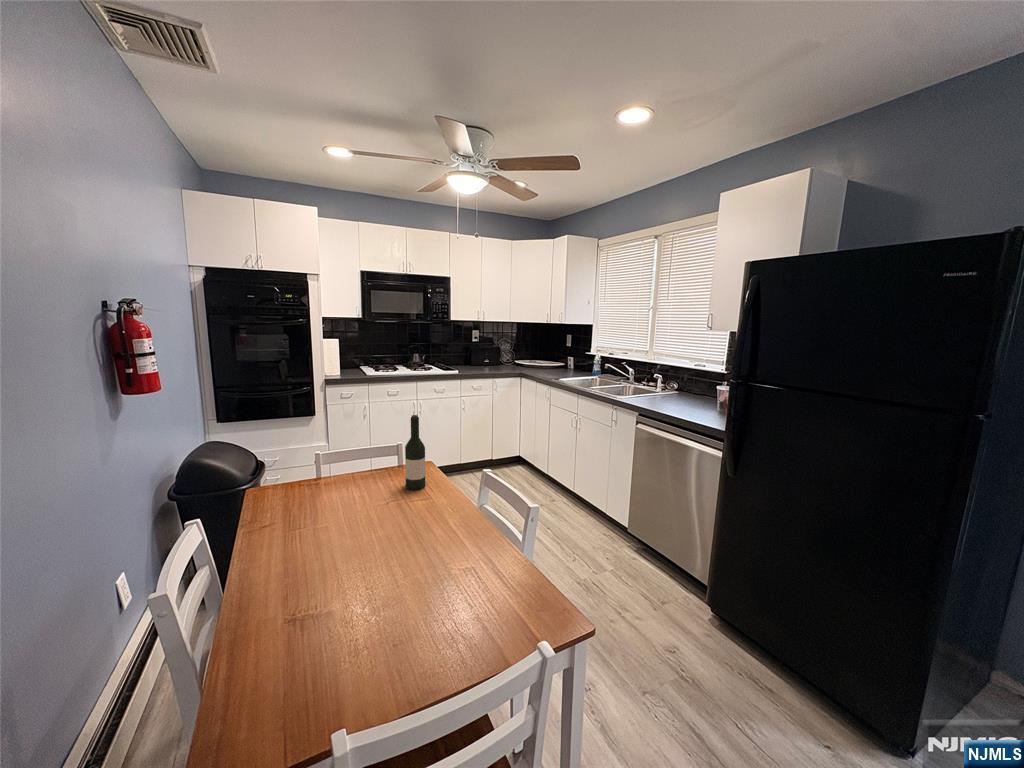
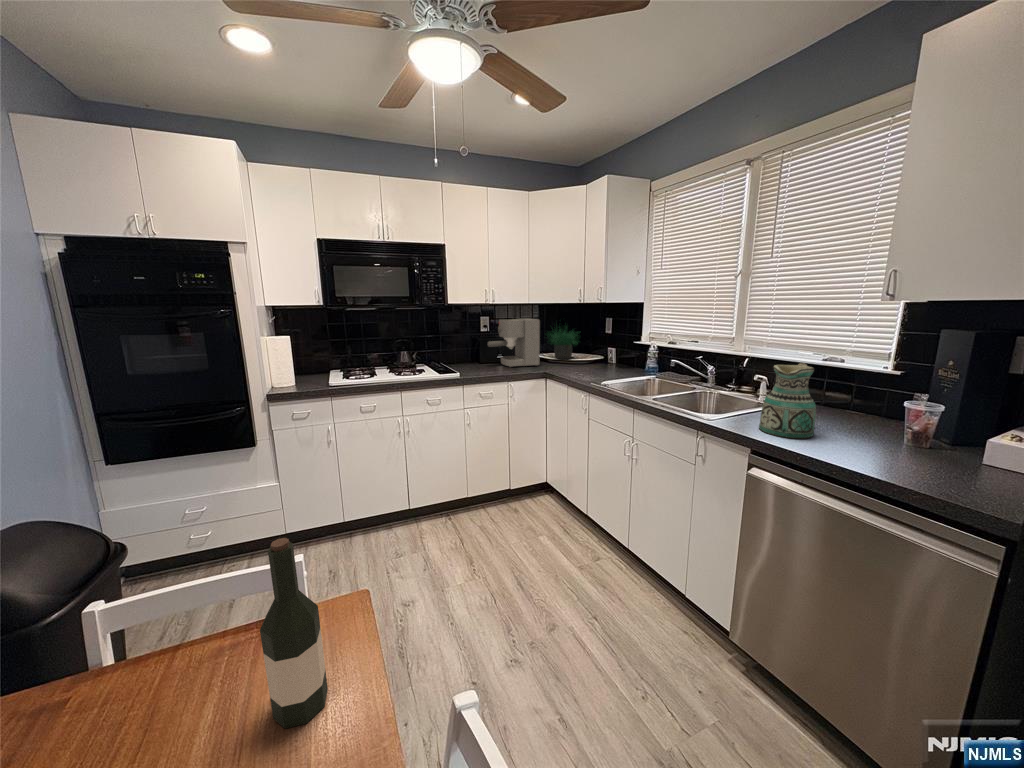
potted plant: none [519,332,552,365] -> present [551,330,577,359]
coffee maker: none [477,333,517,369] -> present [488,319,540,367]
ceramic pitcher: none [644,365,673,407] -> present [759,363,816,438]

